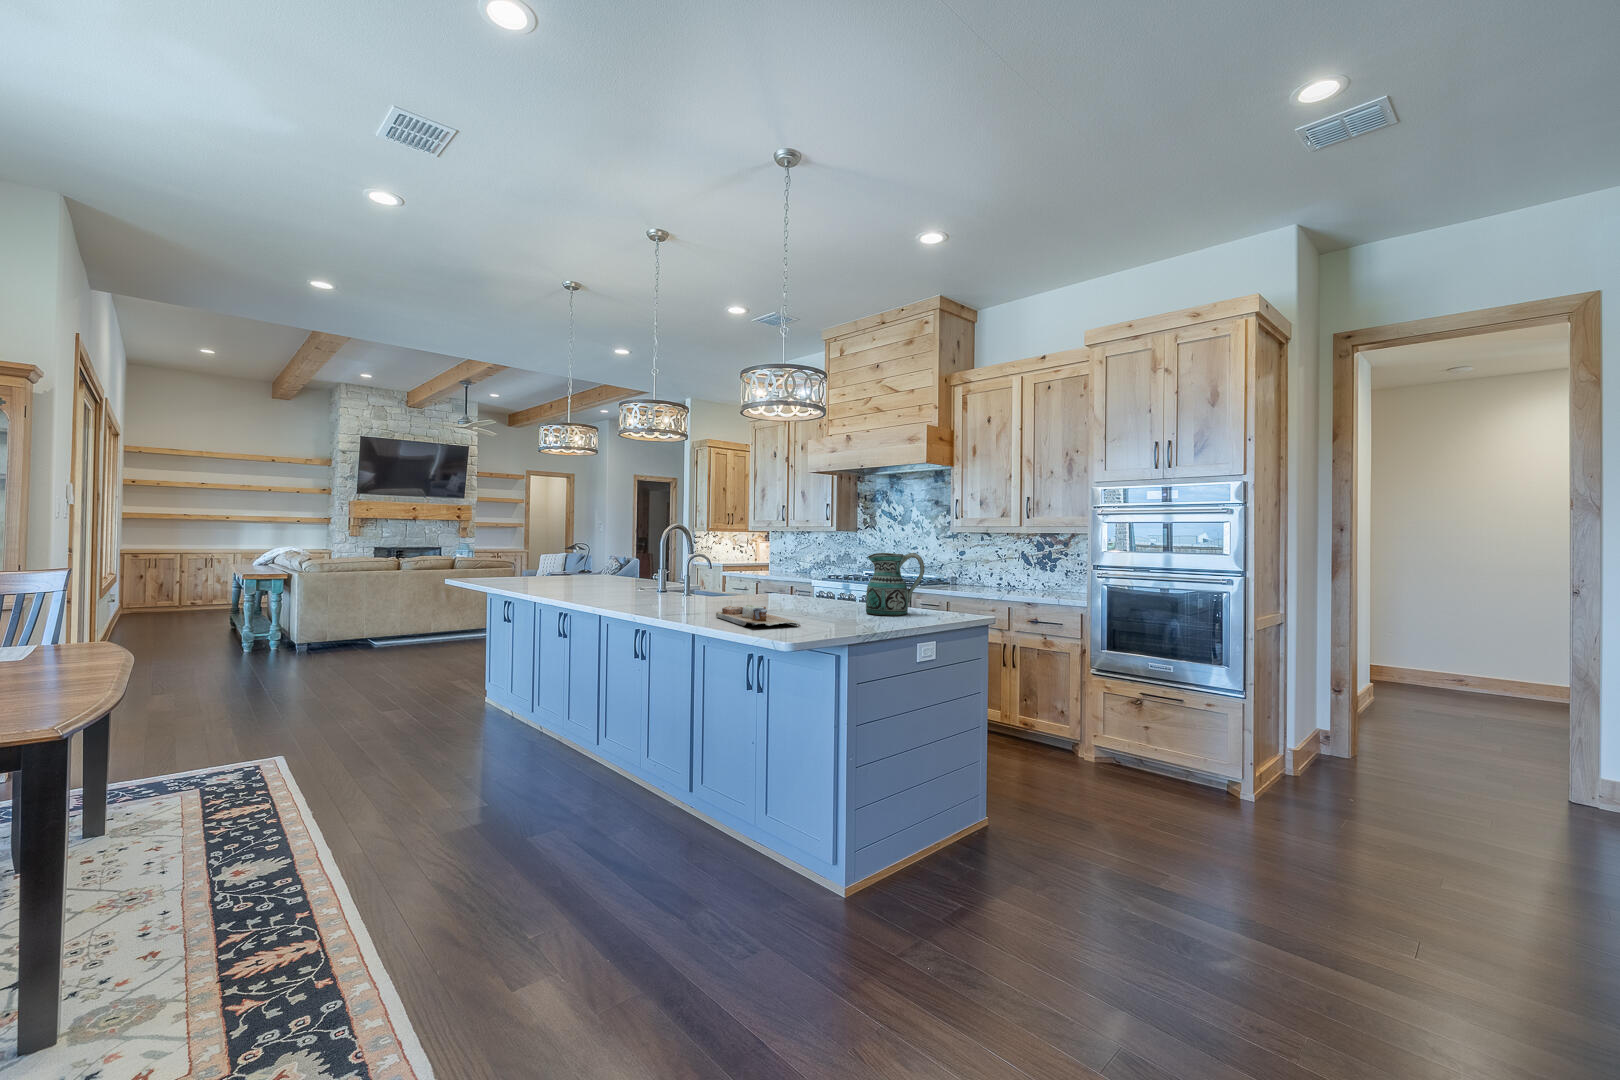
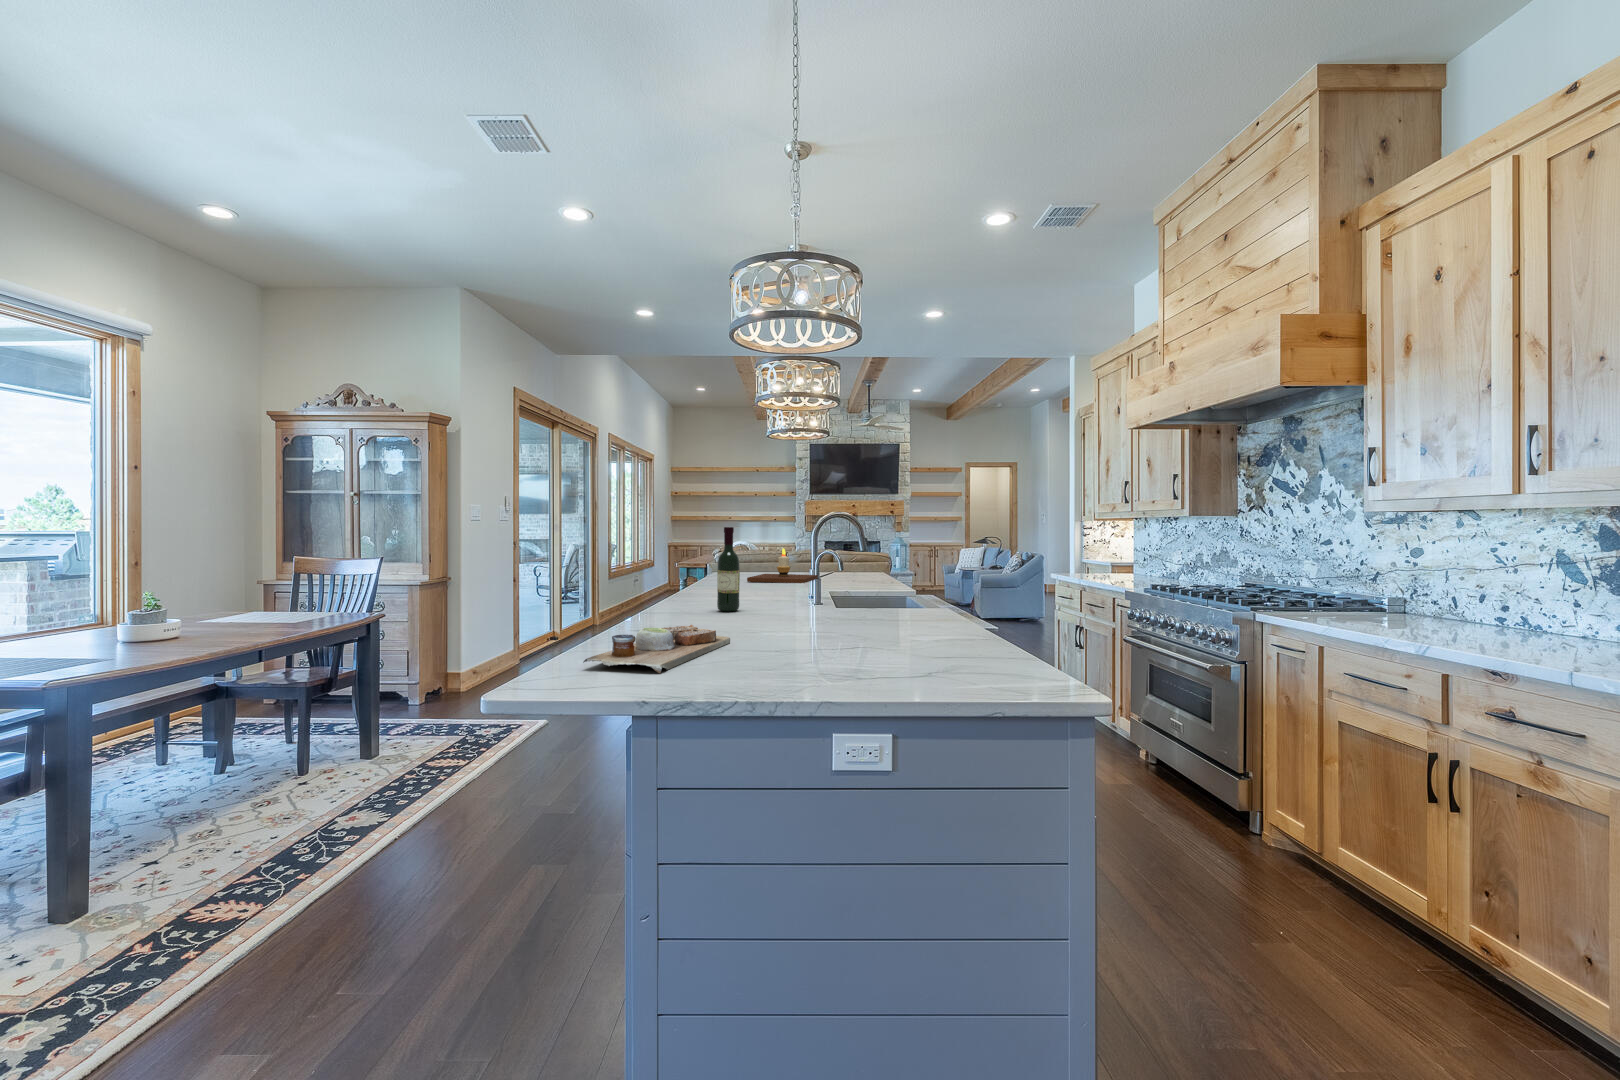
wine bottle: none [644,538,662,603] -> present [717,527,740,612]
ceramic pitcher: present [866,553,925,615] -> none [871,549,968,672]
candle: none [529,555,591,586] -> present [747,548,818,583]

